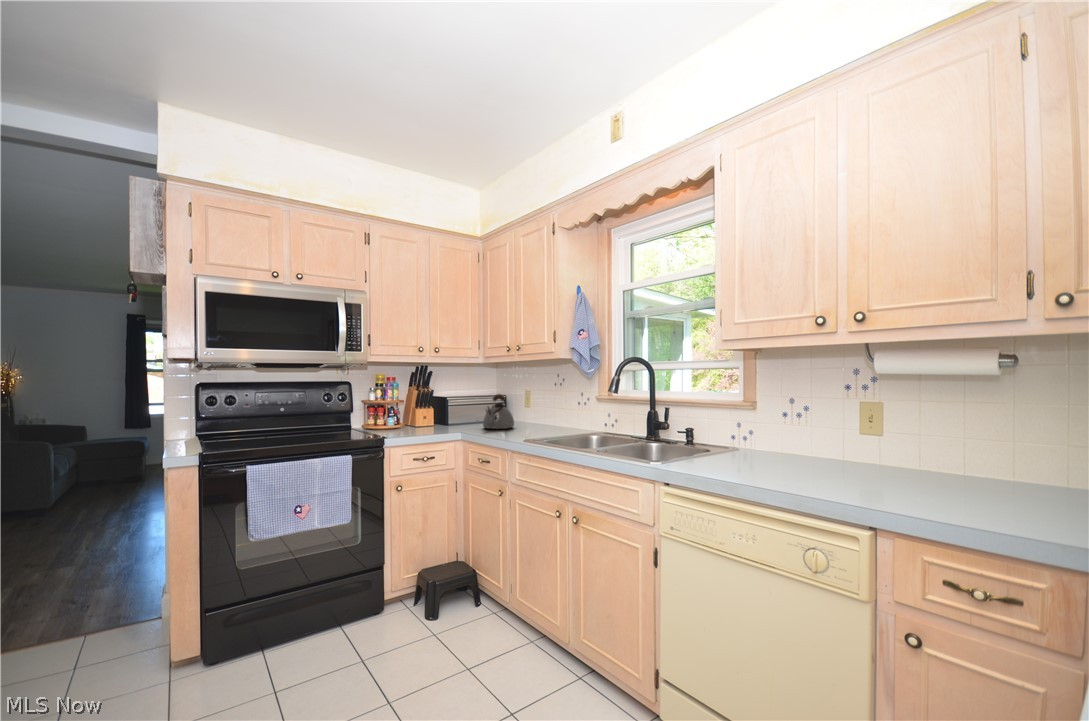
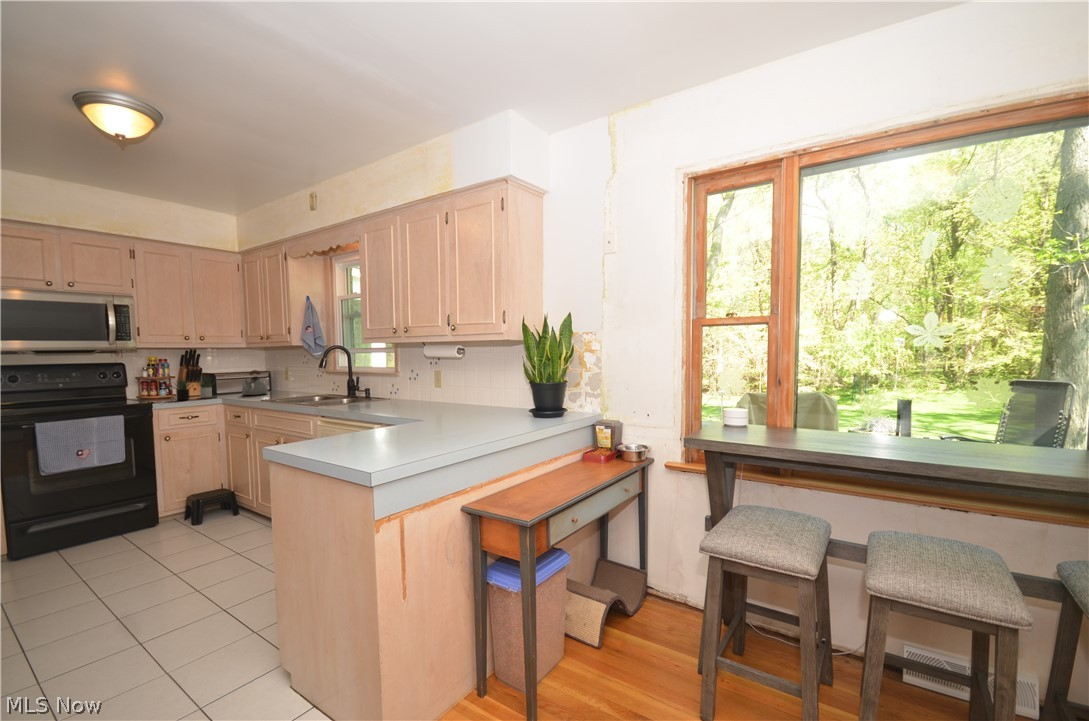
succulent plant: none [402,398,454,433] -> present [173,377,213,400]

